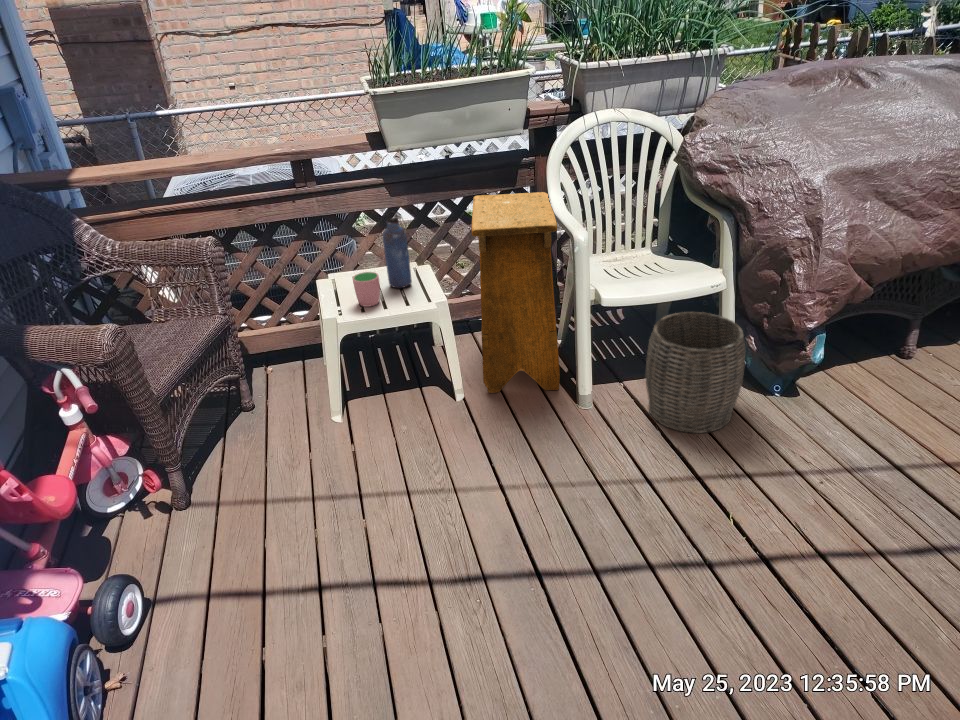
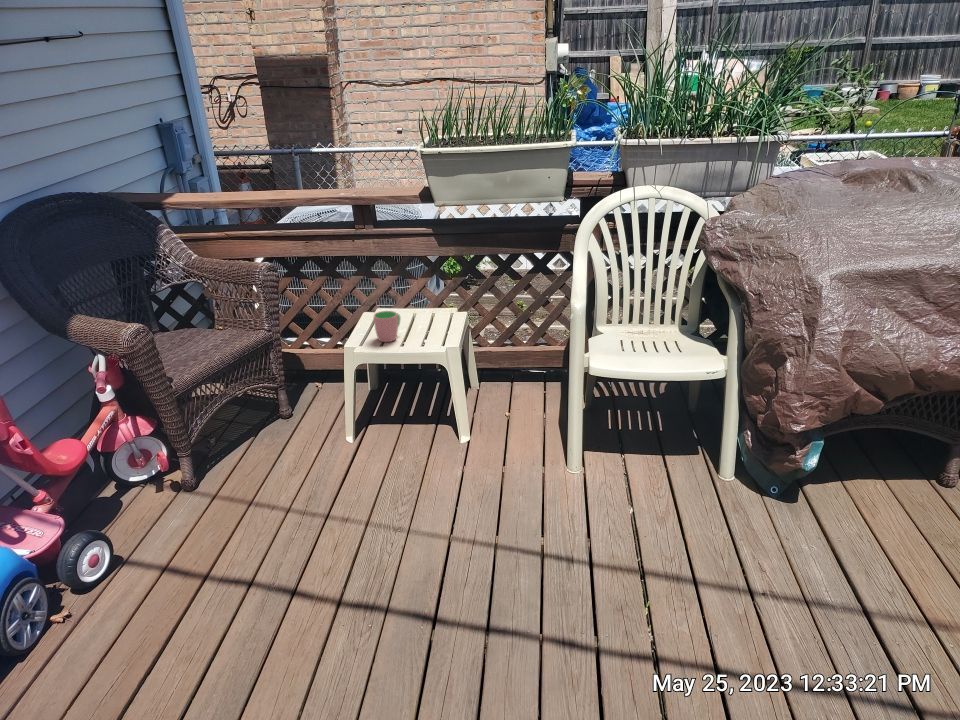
stool: present [472,192,560,393] -> none [482,255,583,452]
water bottle: present [383,211,412,288] -> none [412,259,436,331]
woven basket: present [645,312,745,433] -> none [628,395,730,522]

